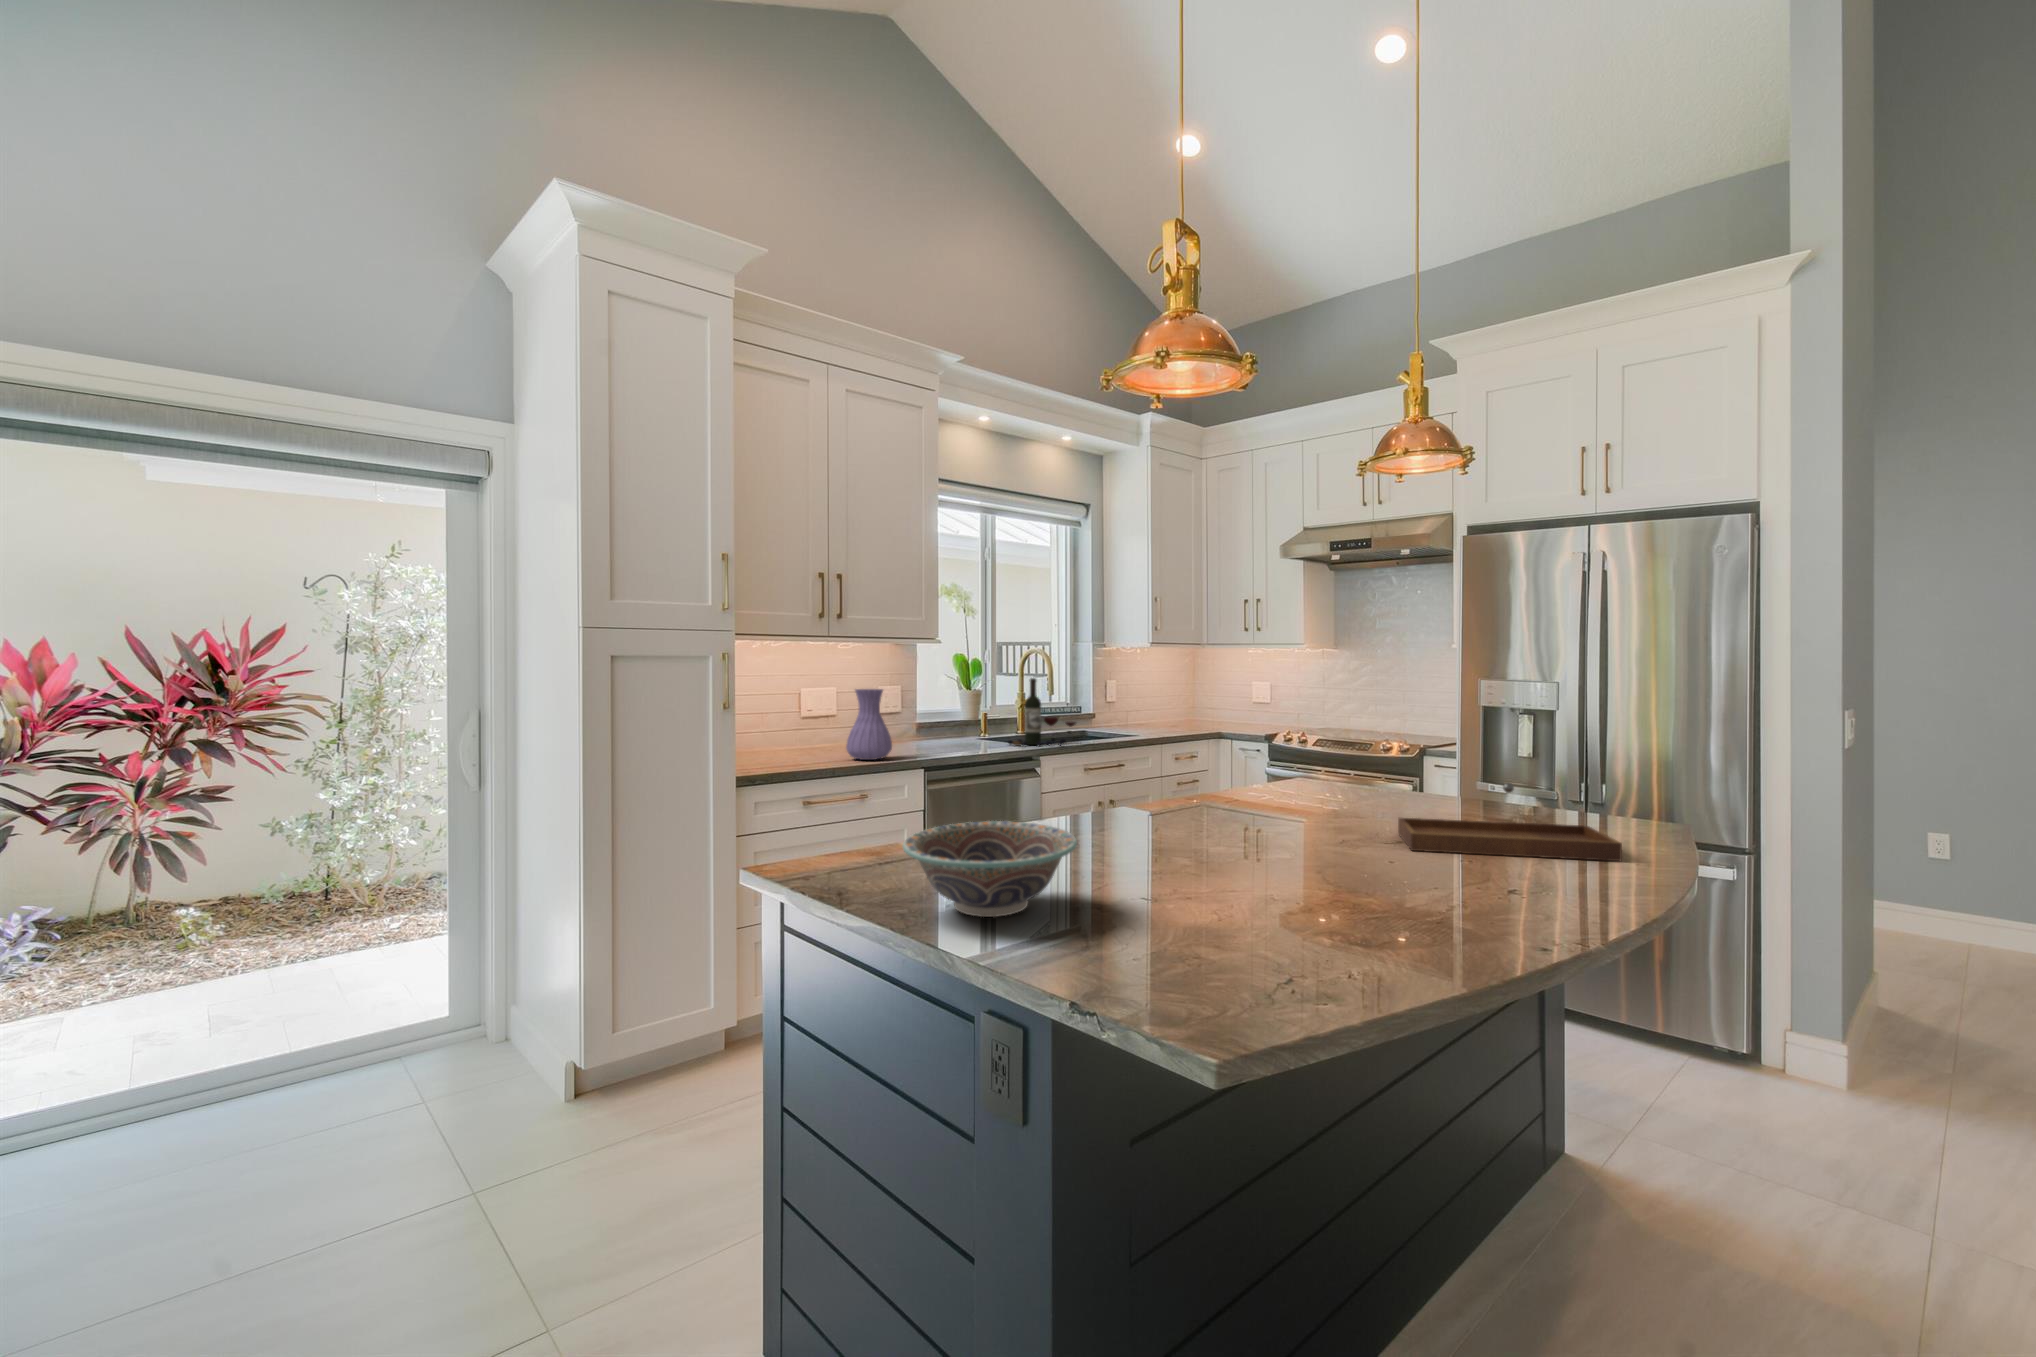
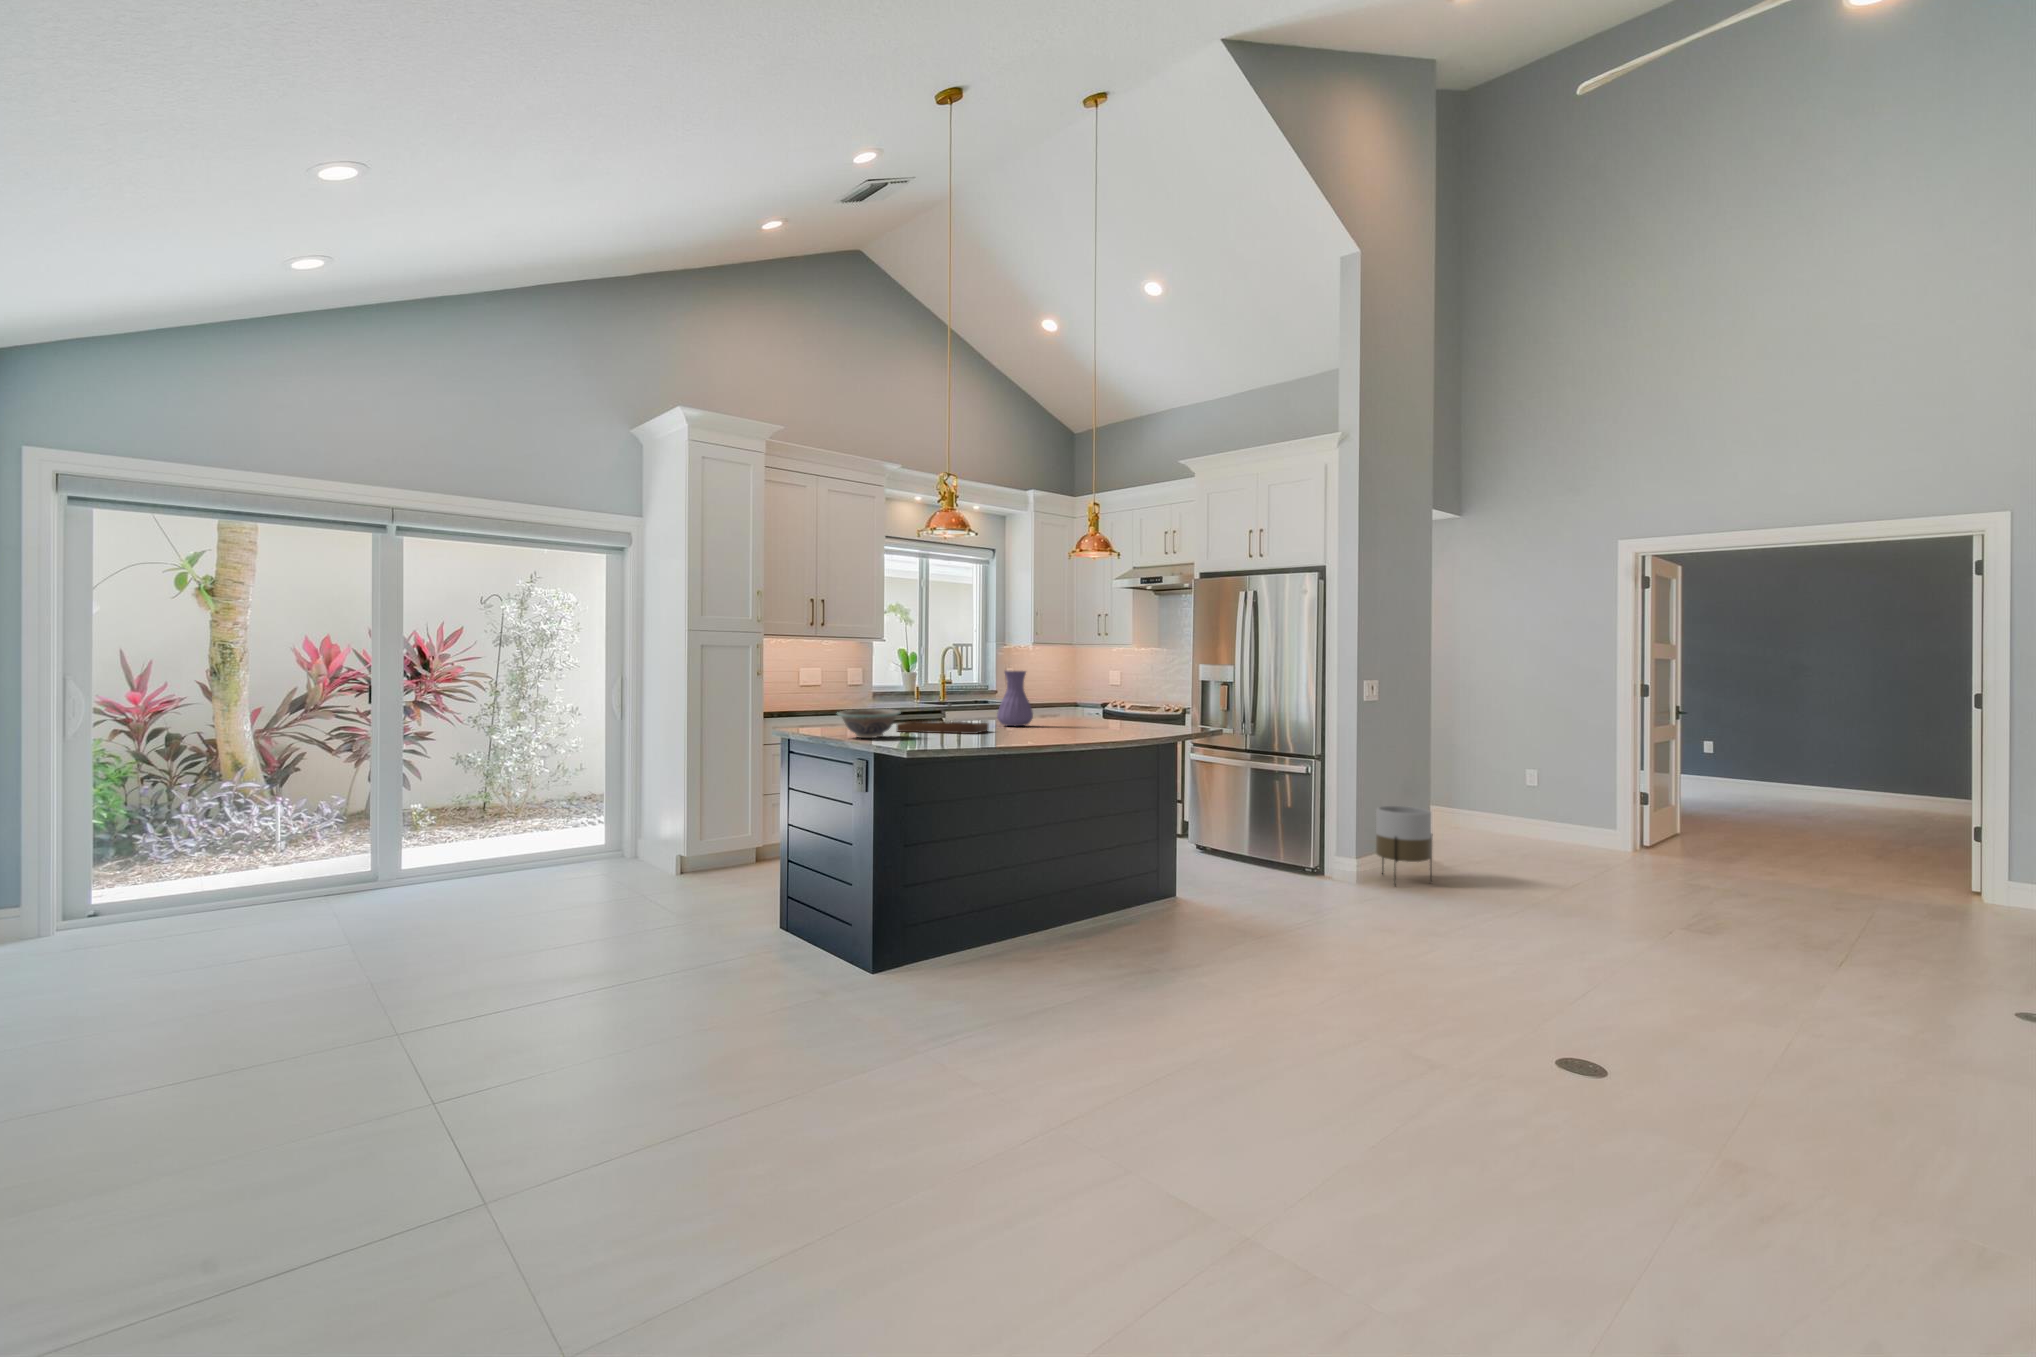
wine bottle: present [1008,678,1076,746] -> none [933,665,978,709]
vase: present [846,689,892,760] -> present [997,671,1033,726]
tray: present [1398,782,1622,861] -> present [897,703,988,734]
planter: none [1874,942,2009,1110] -> present [1376,806,1432,884]

